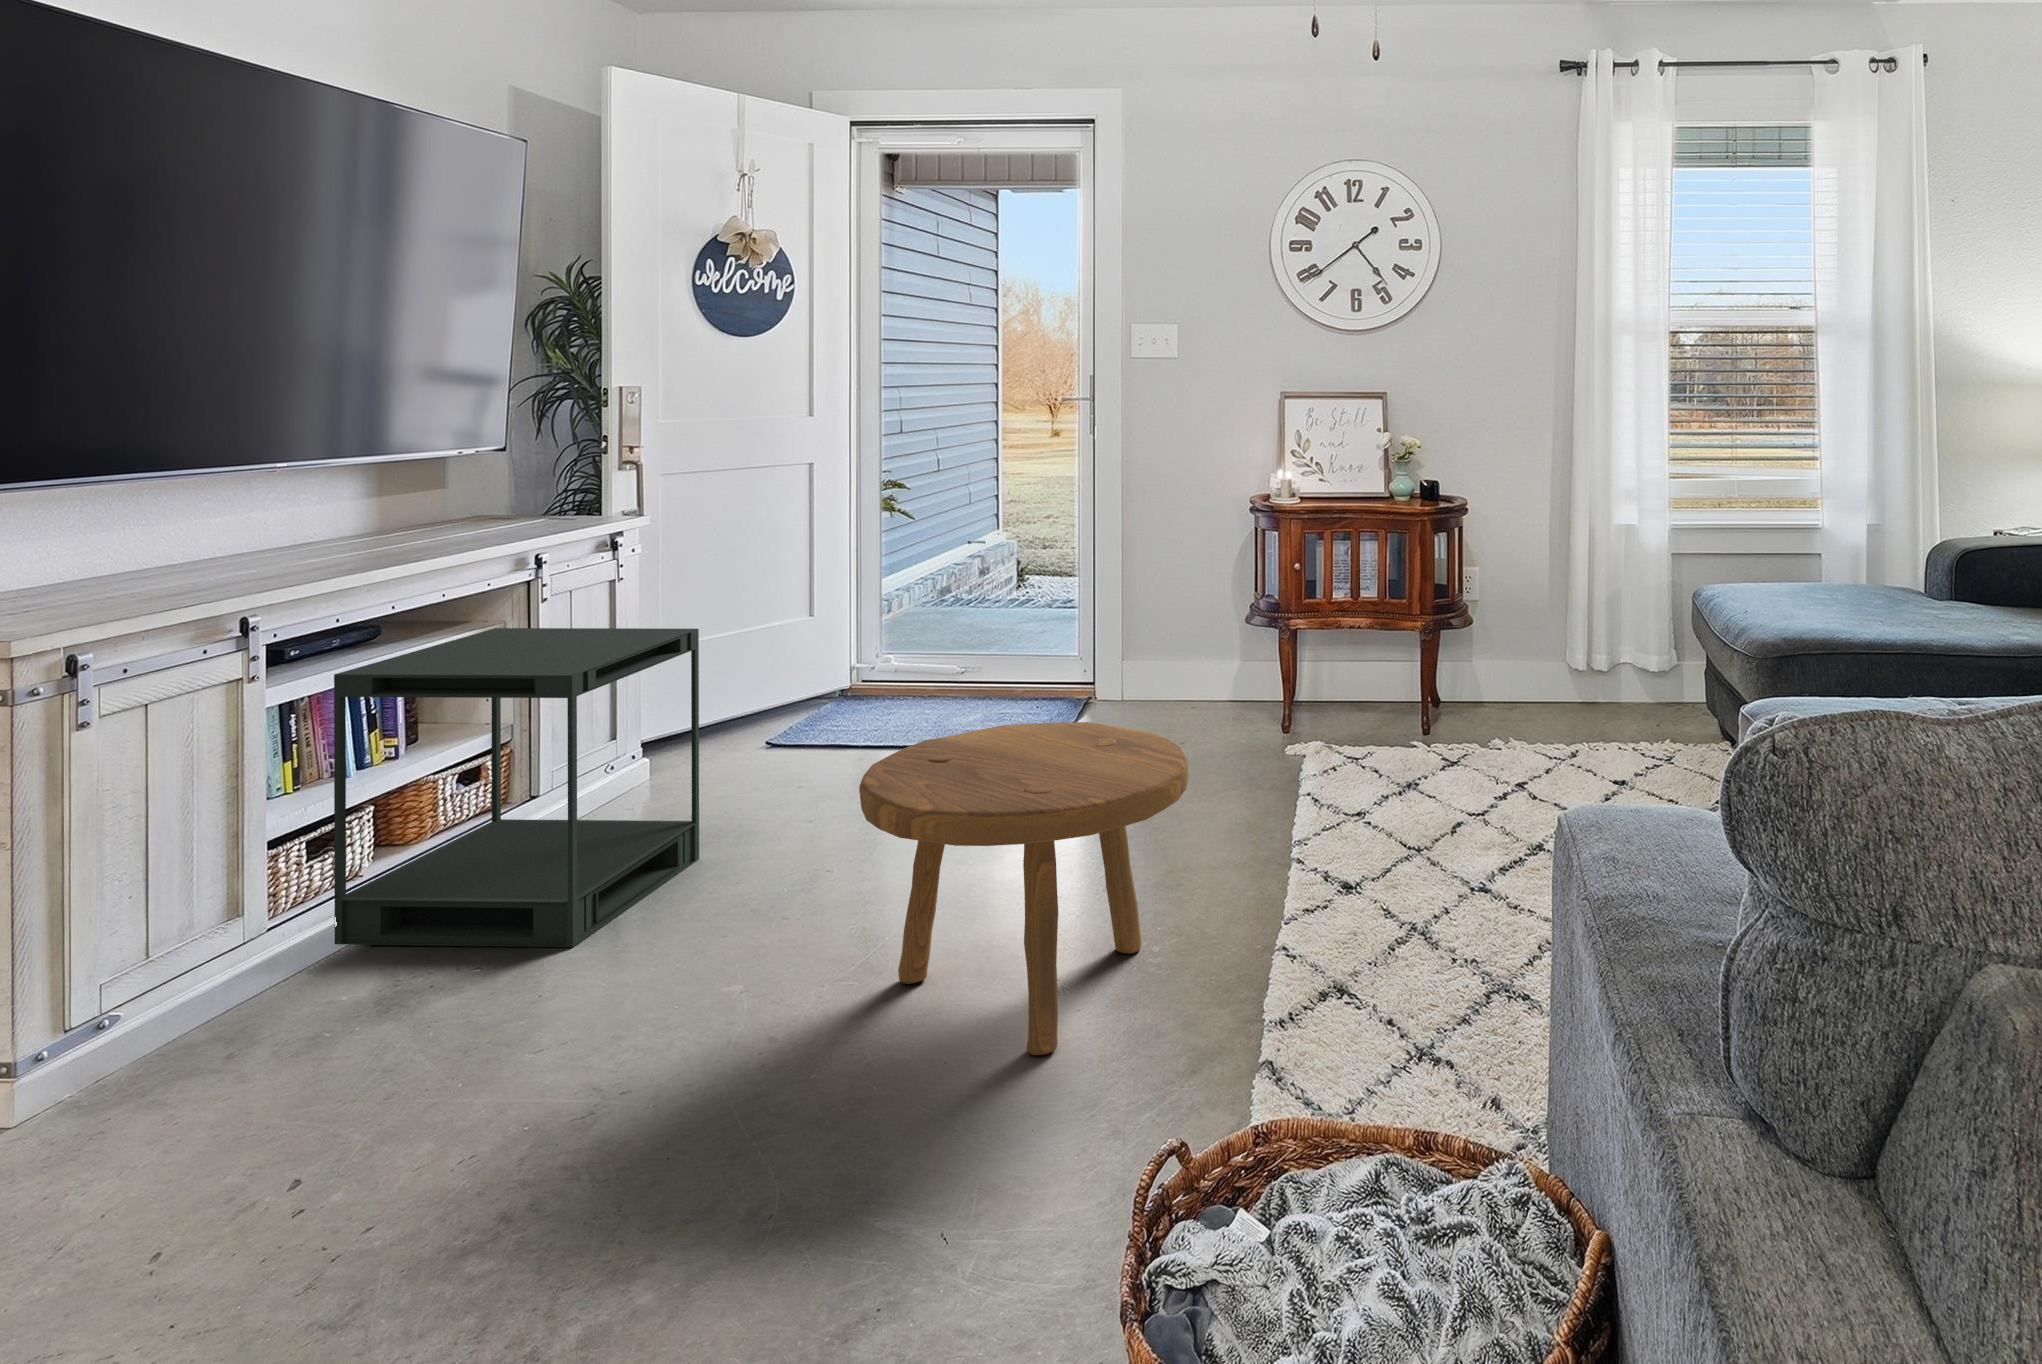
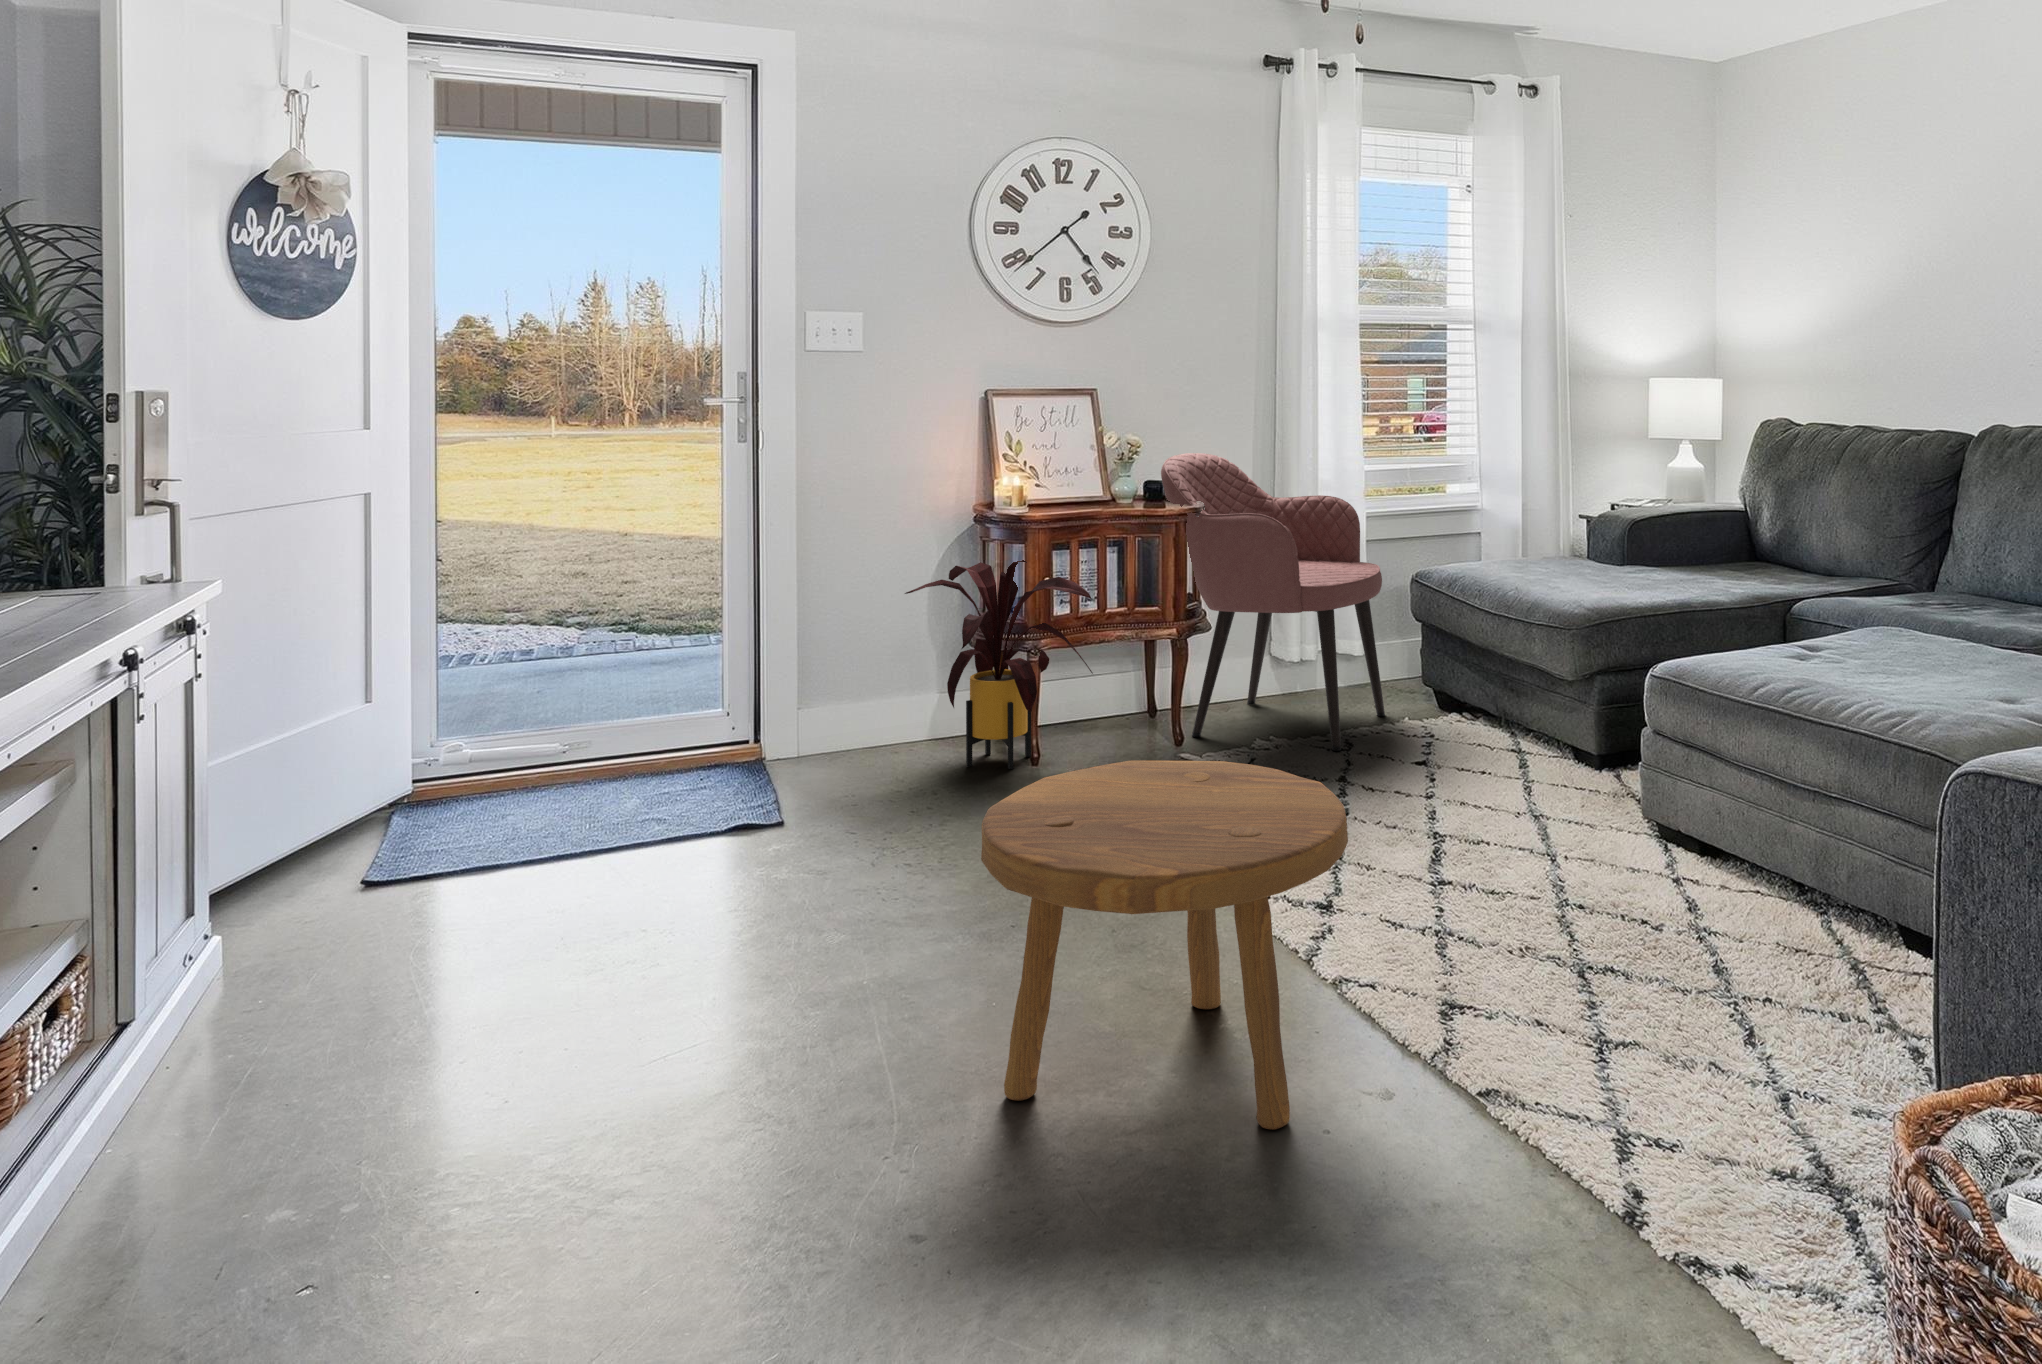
armchair: none [1420,456,1653,761] -> present [1161,453,1385,751]
house plant: none [1180,541,1329,734] -> present [905,560,1093,769]
side table: present [334,628,699,947] -> none [18,716,496,1290]

